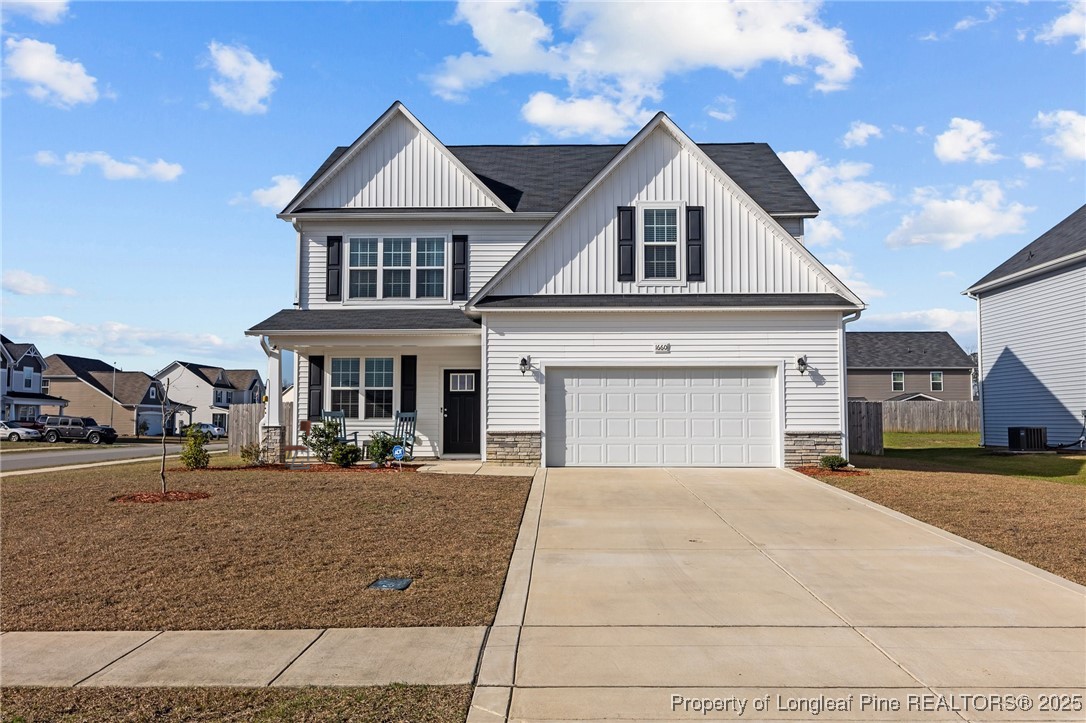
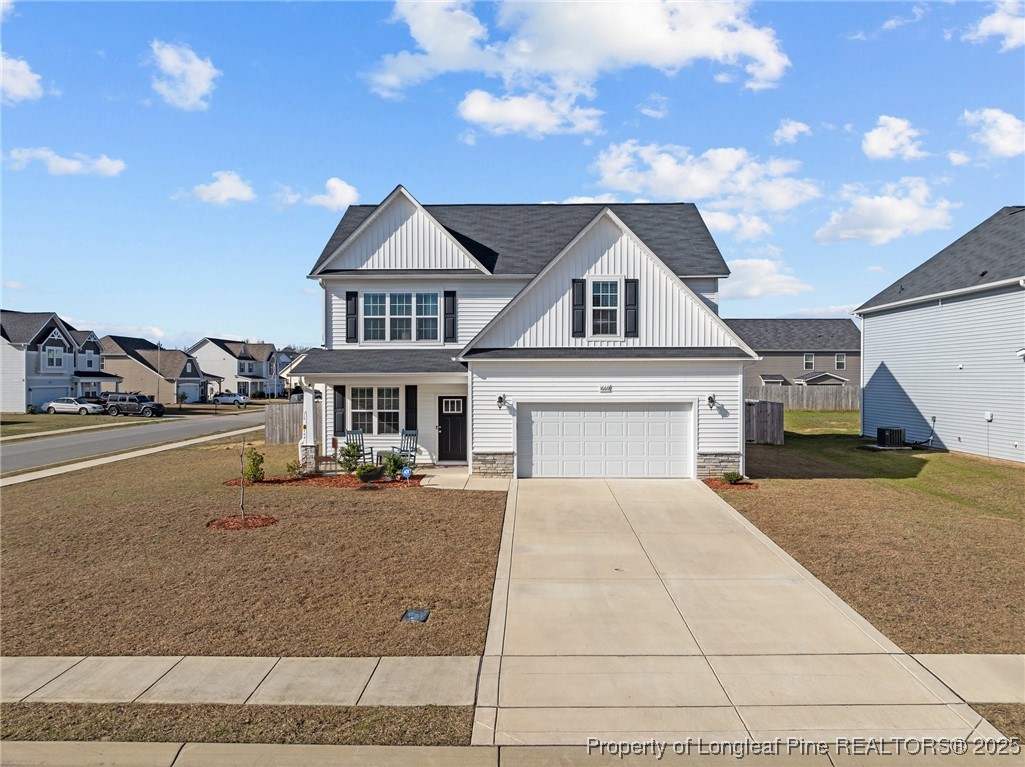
lounge chair: none [334,446,374,479] -> present [359,464,387,489]

